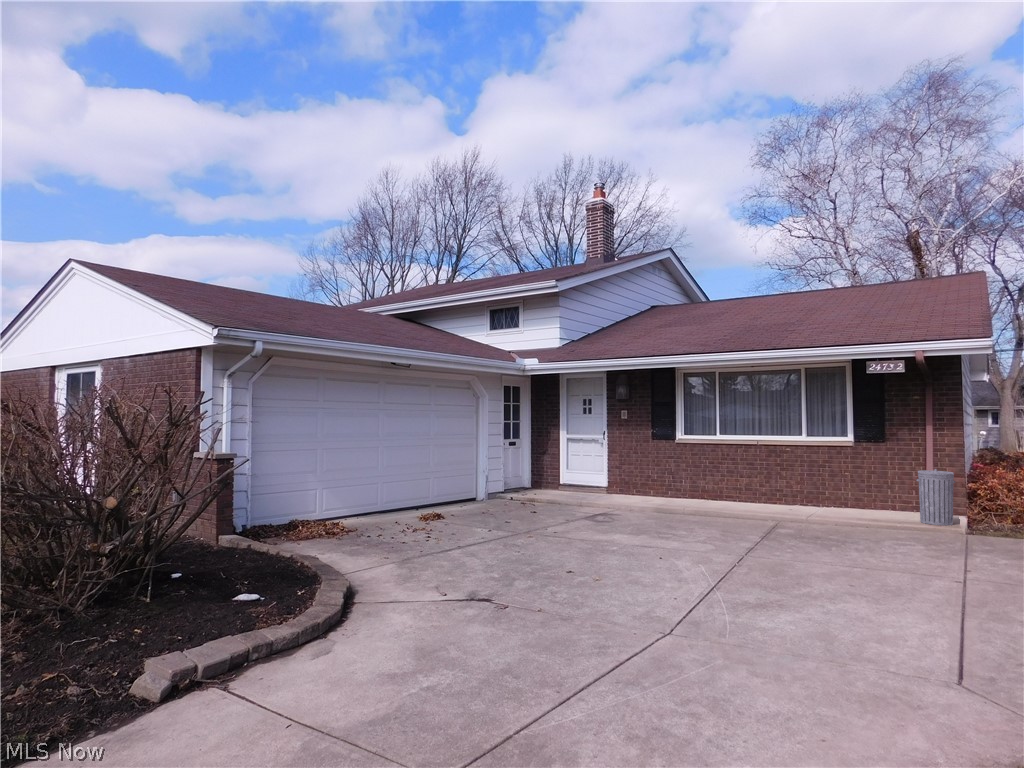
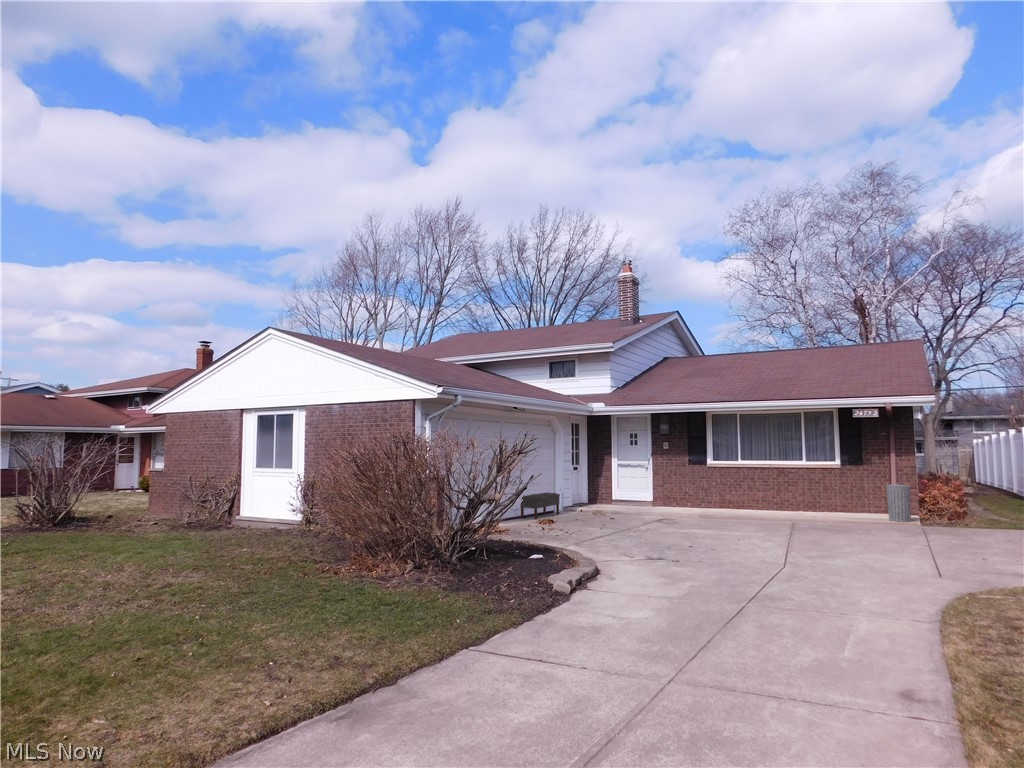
bench: none [404,476,467,512] -> present [520,493,560,520]

